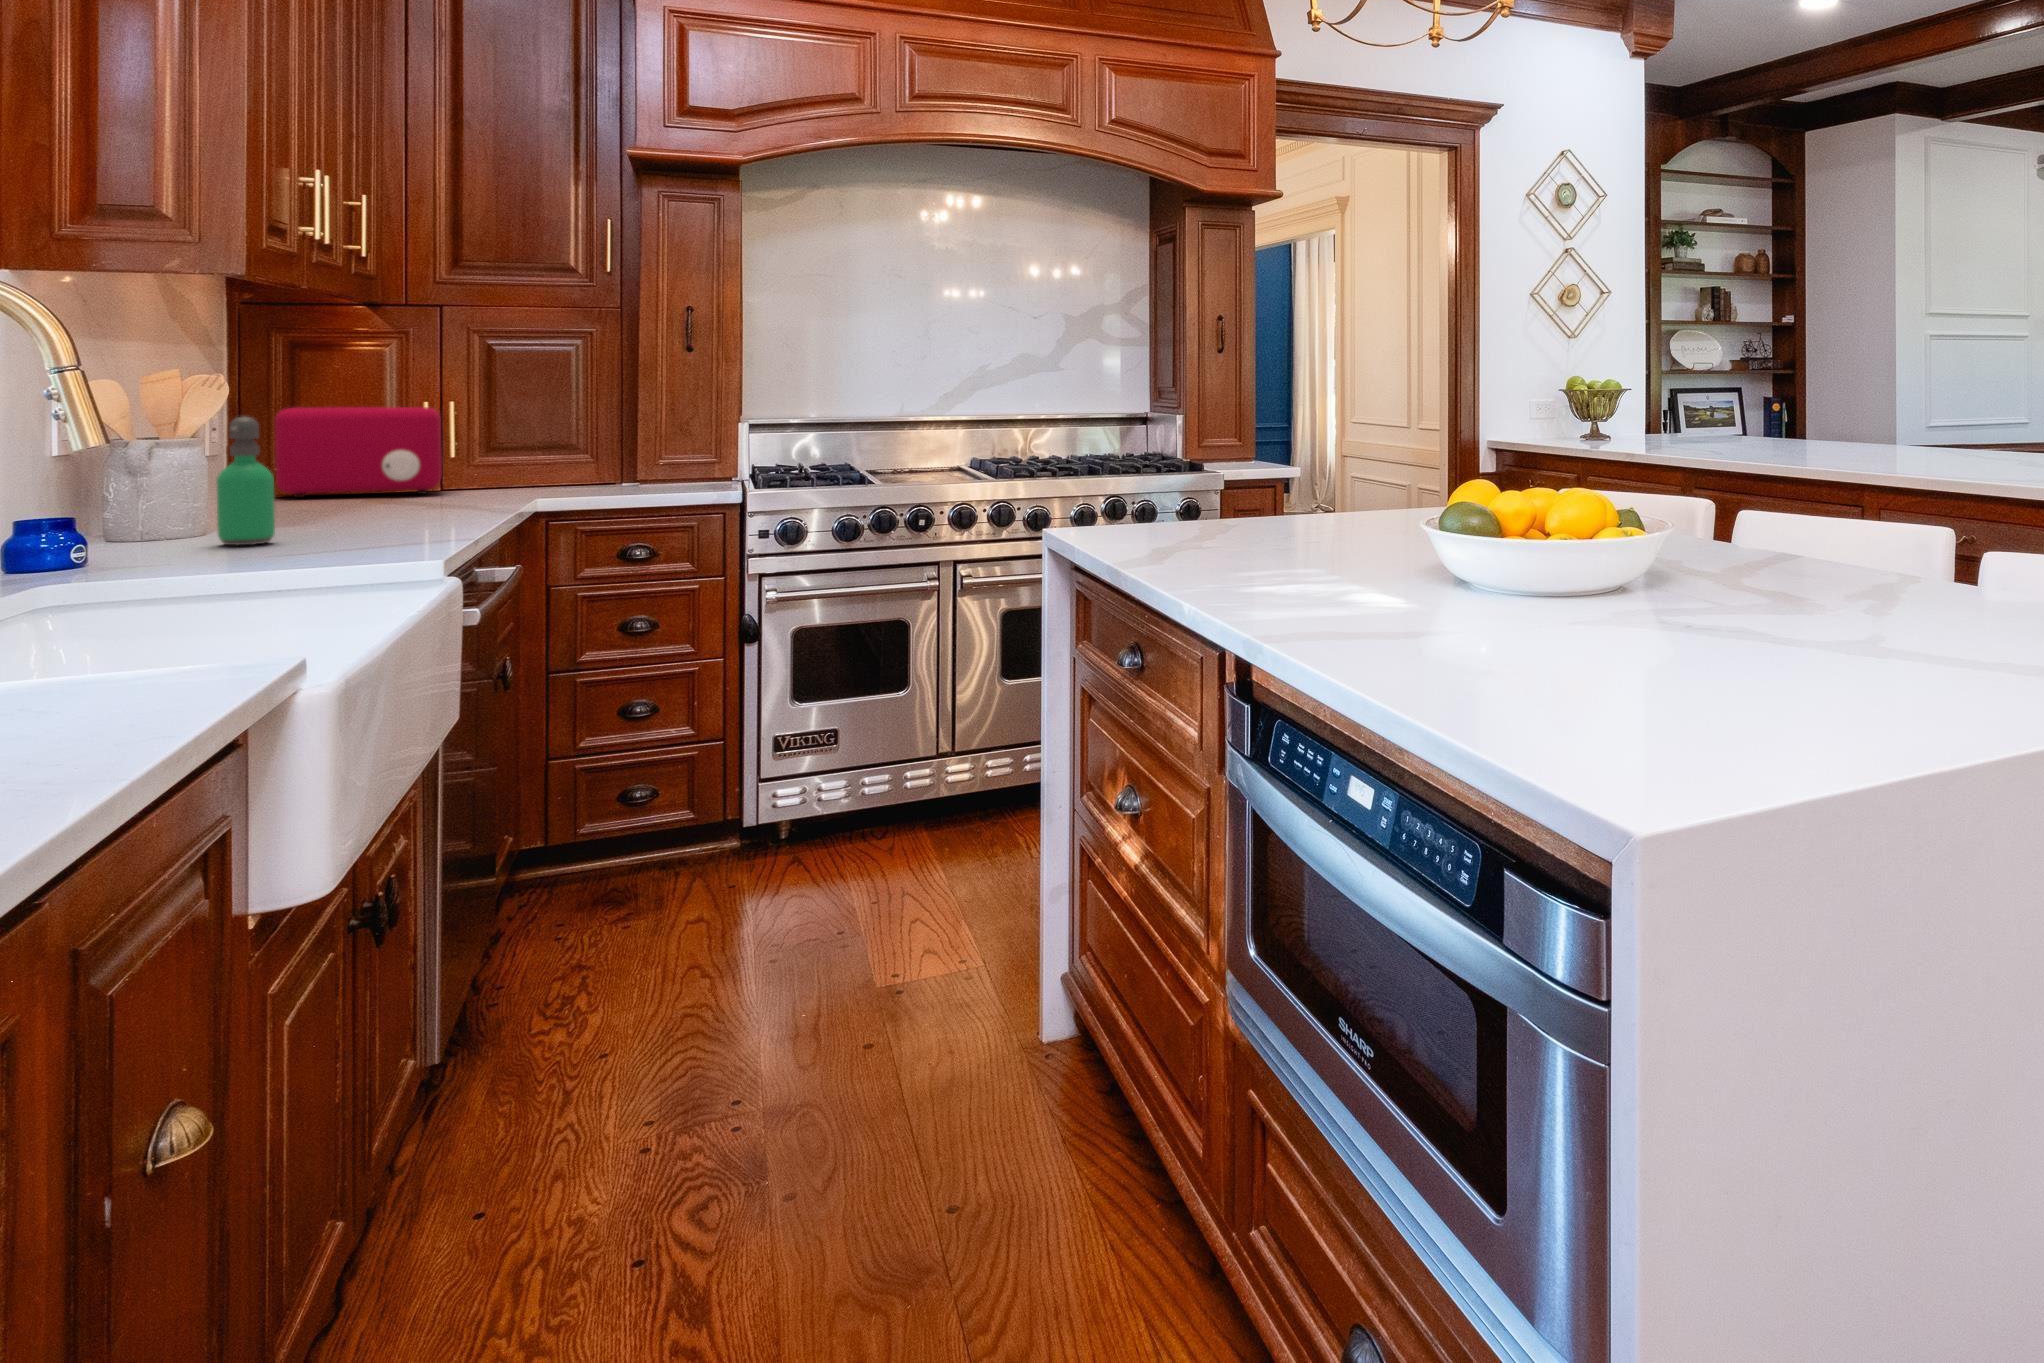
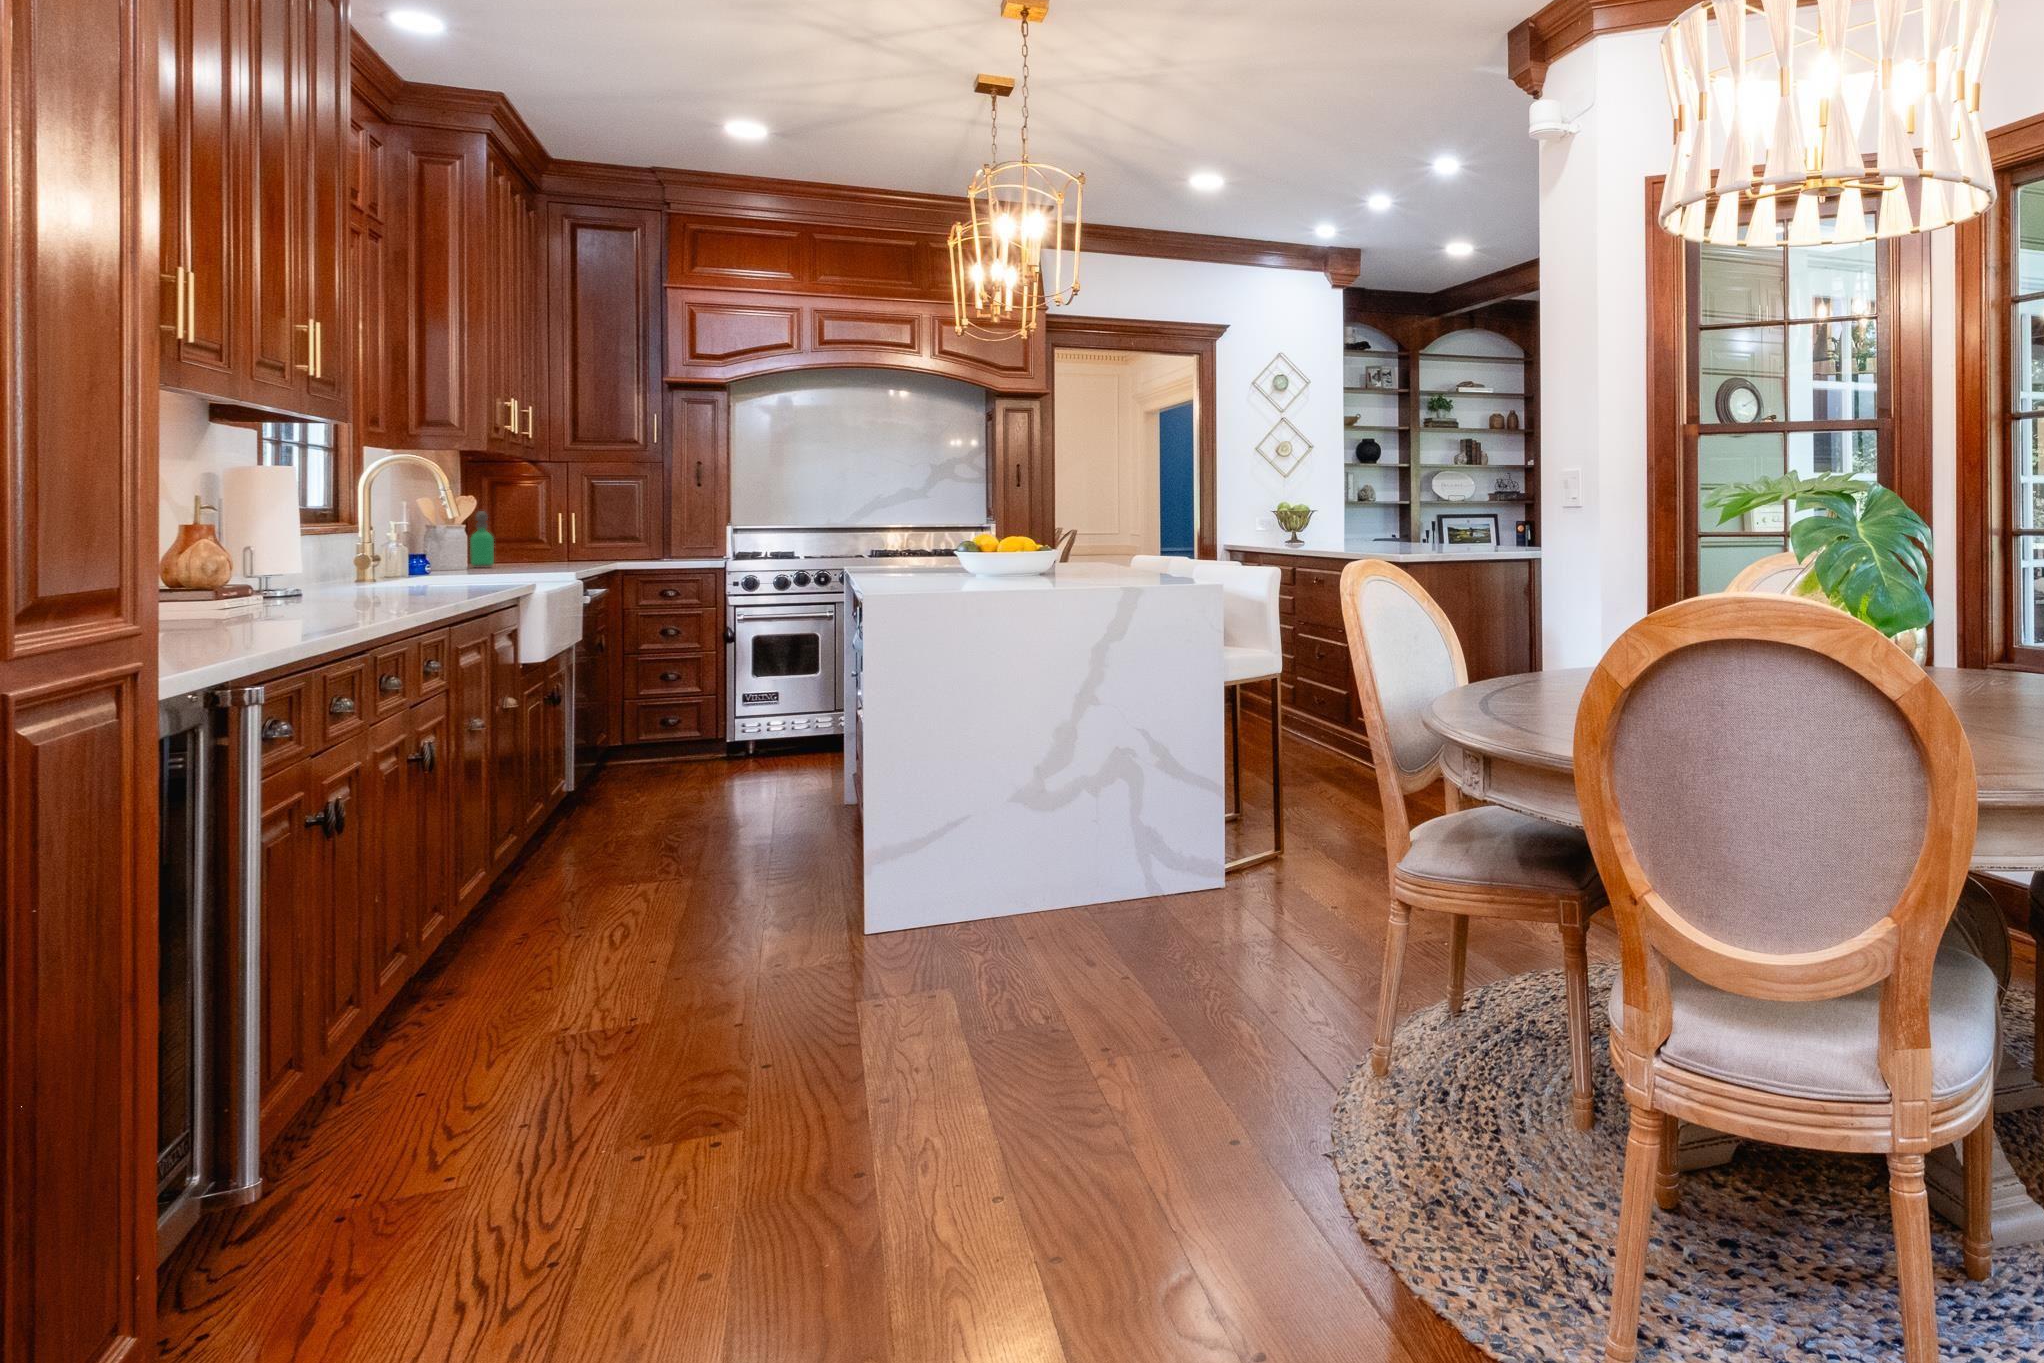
toaster: present [275,407,442,498] -> none [491,516,571,562]

